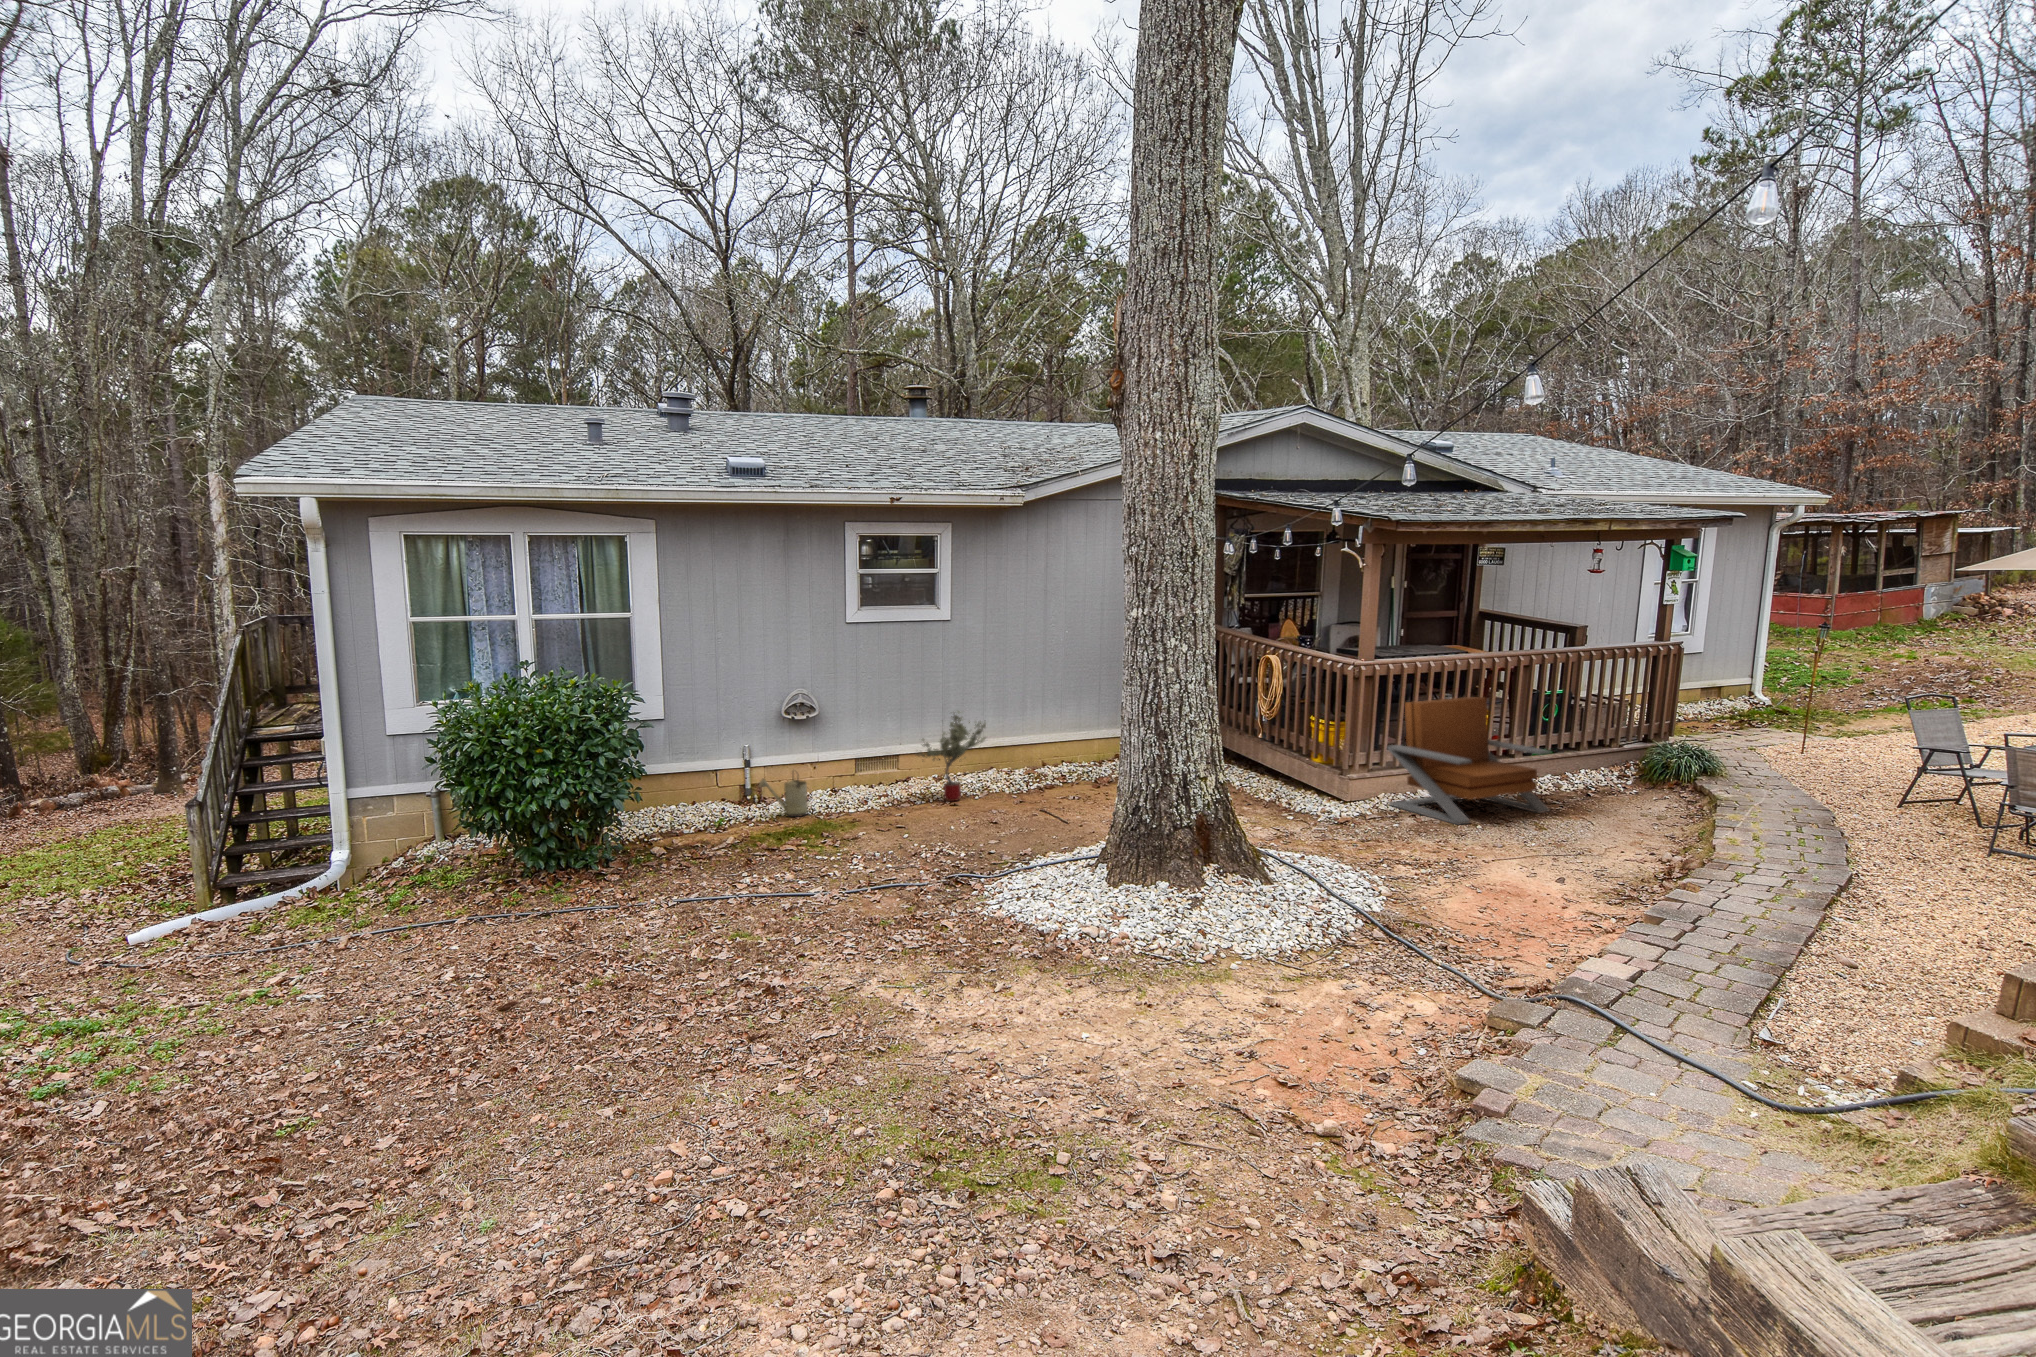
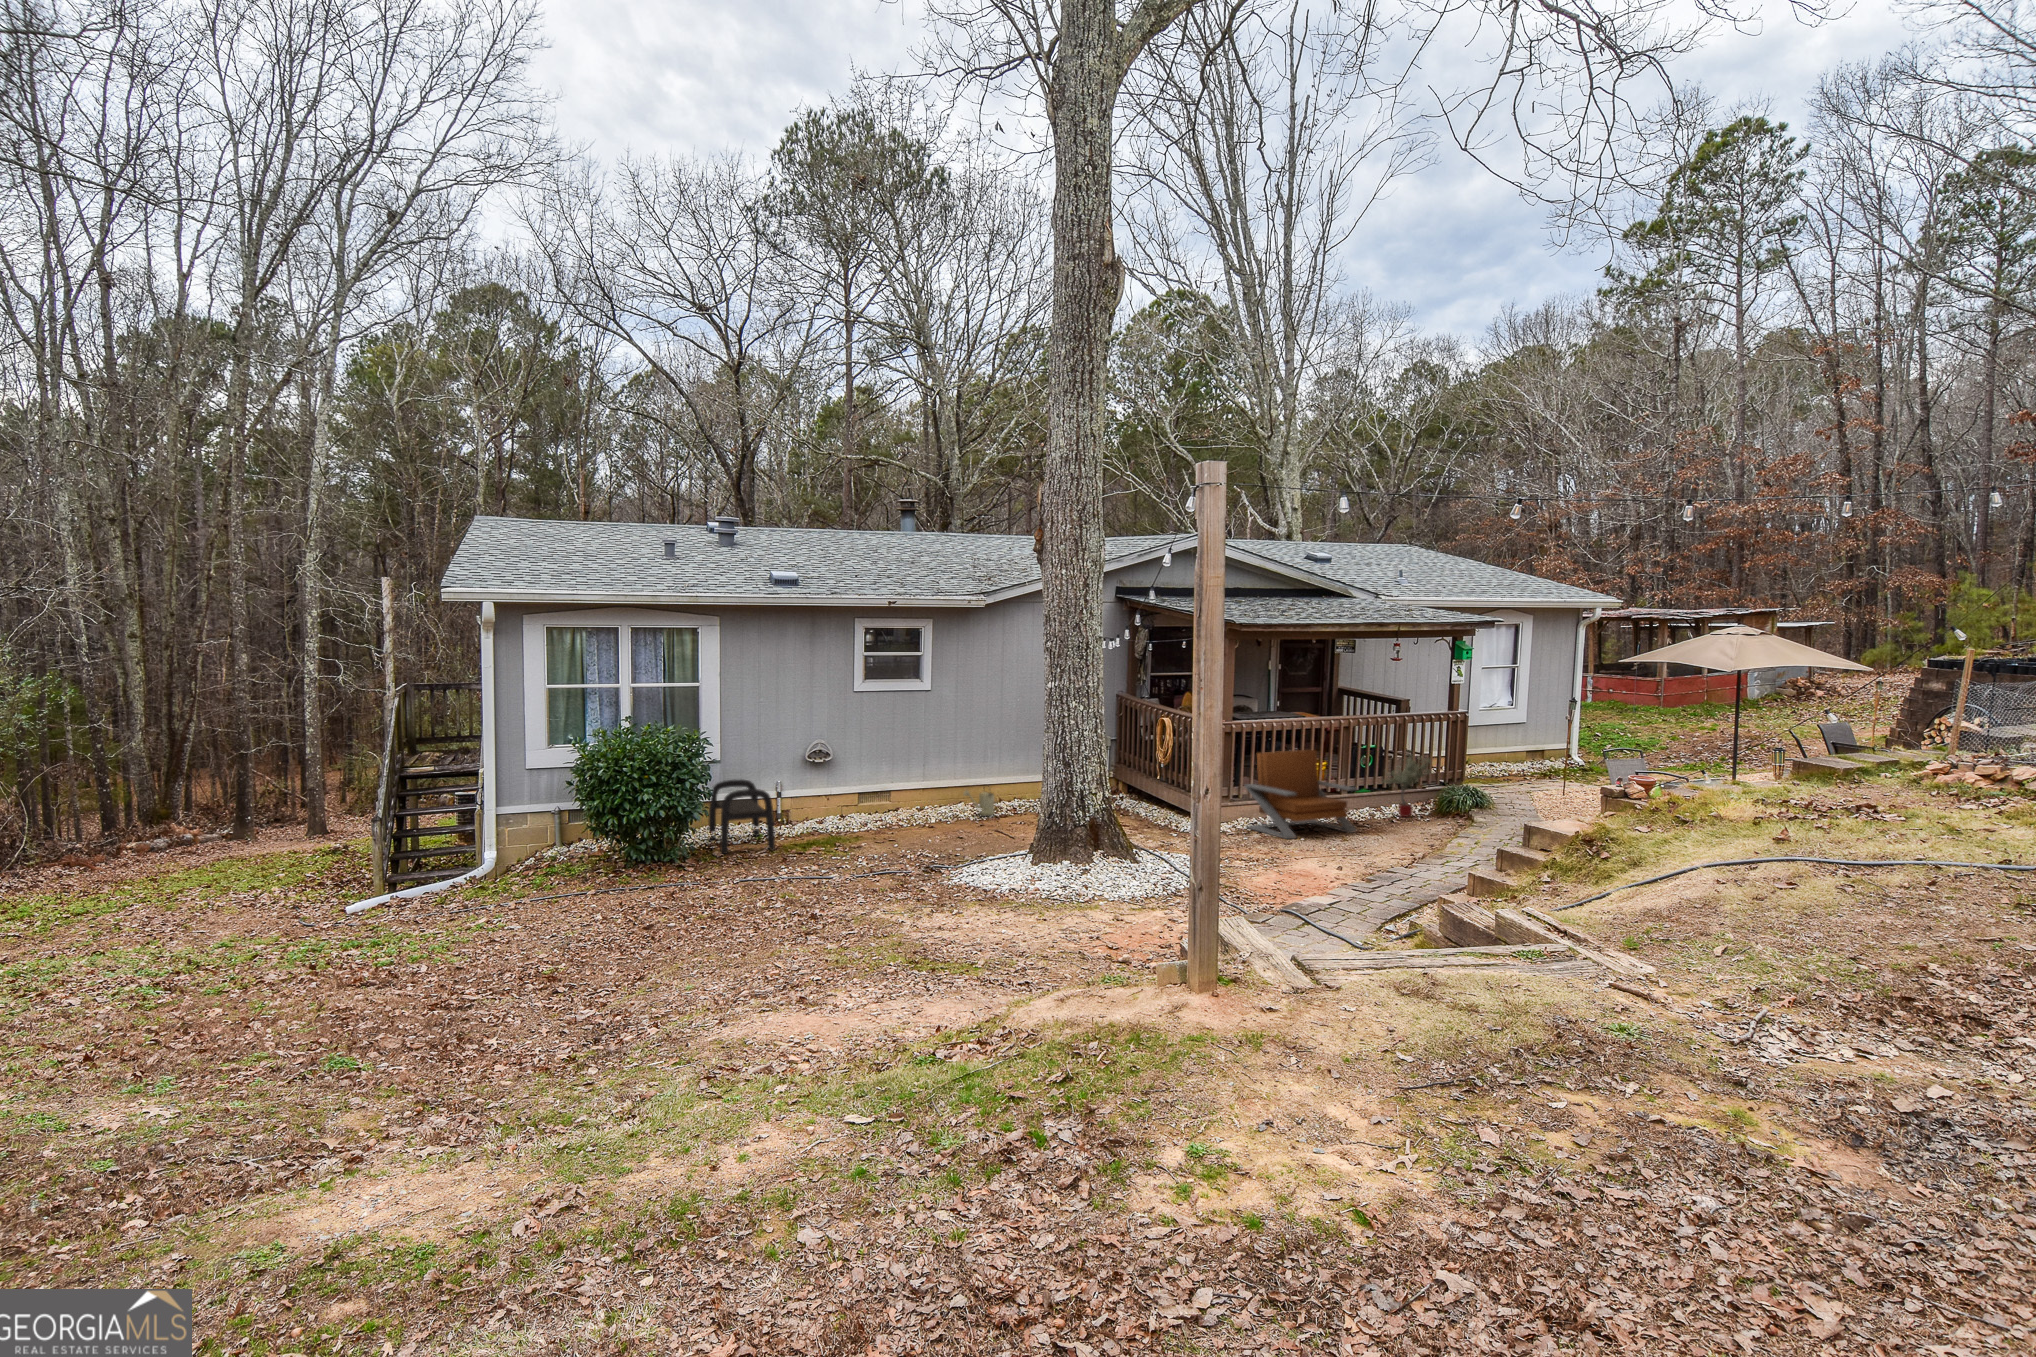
potted tree: present [916,711,986,802] -> present [1383,750,1431,817]
bench: none [653,746,740,854] -> present [708,780,775,854]
watering can: present [759,779,808,817] -> present [963,790,995,817]

